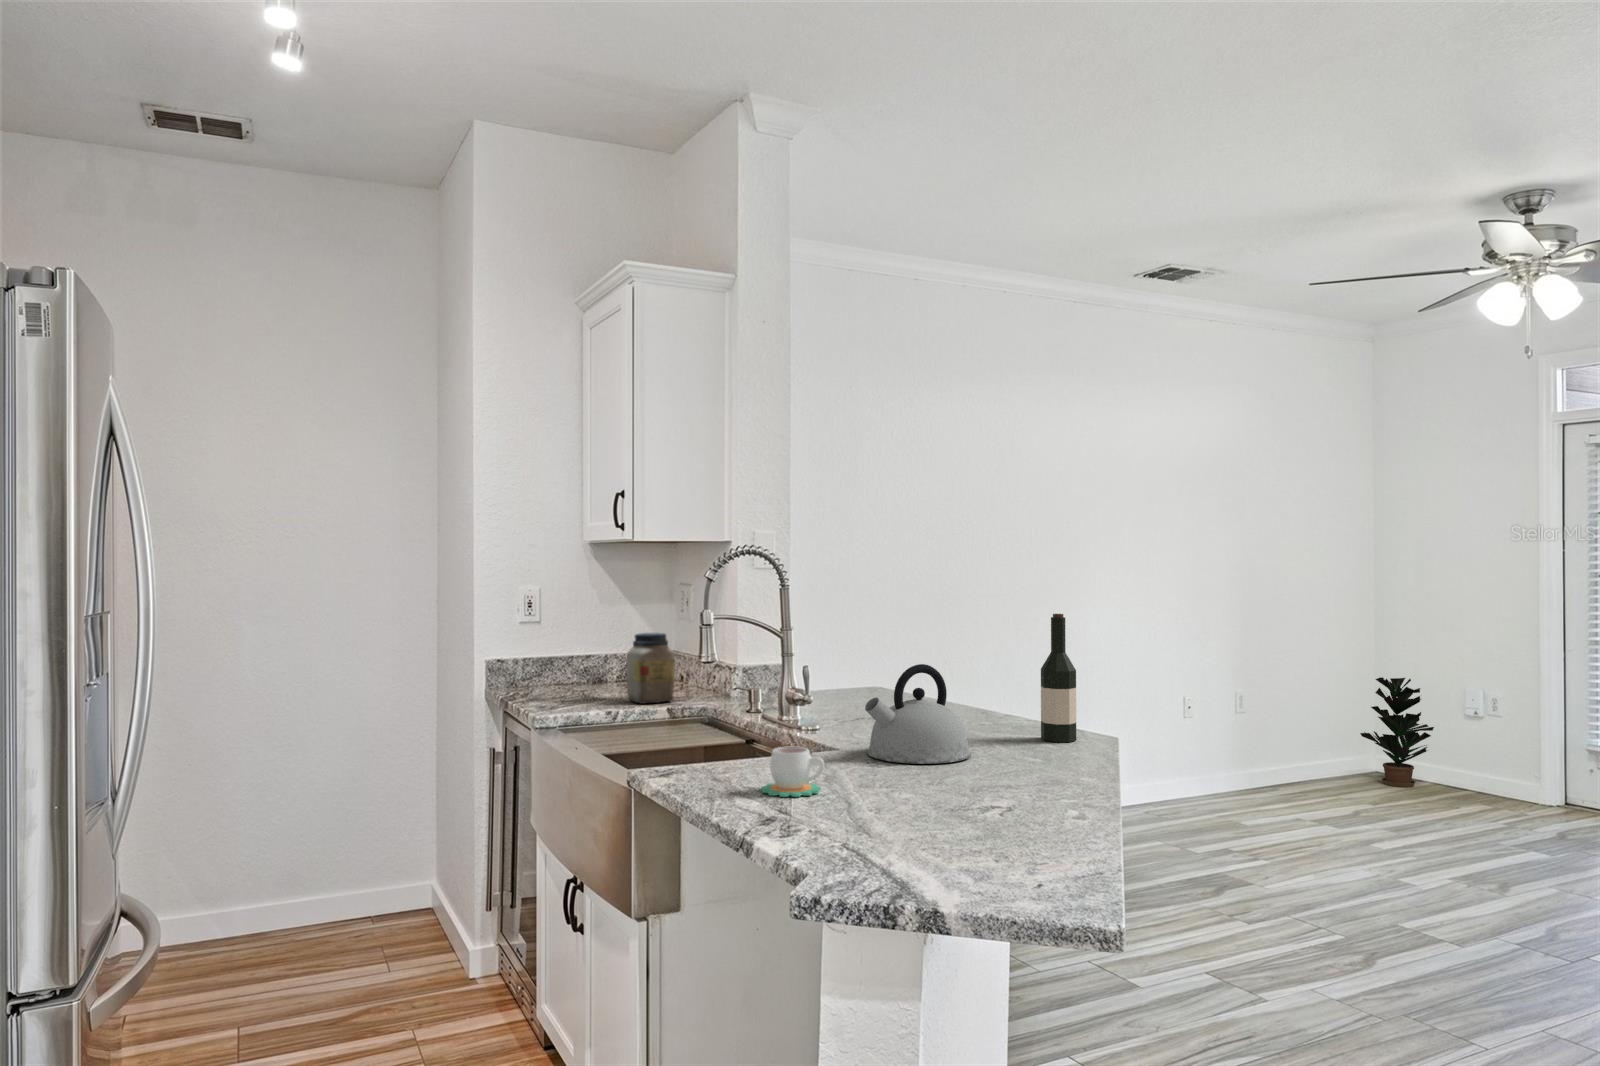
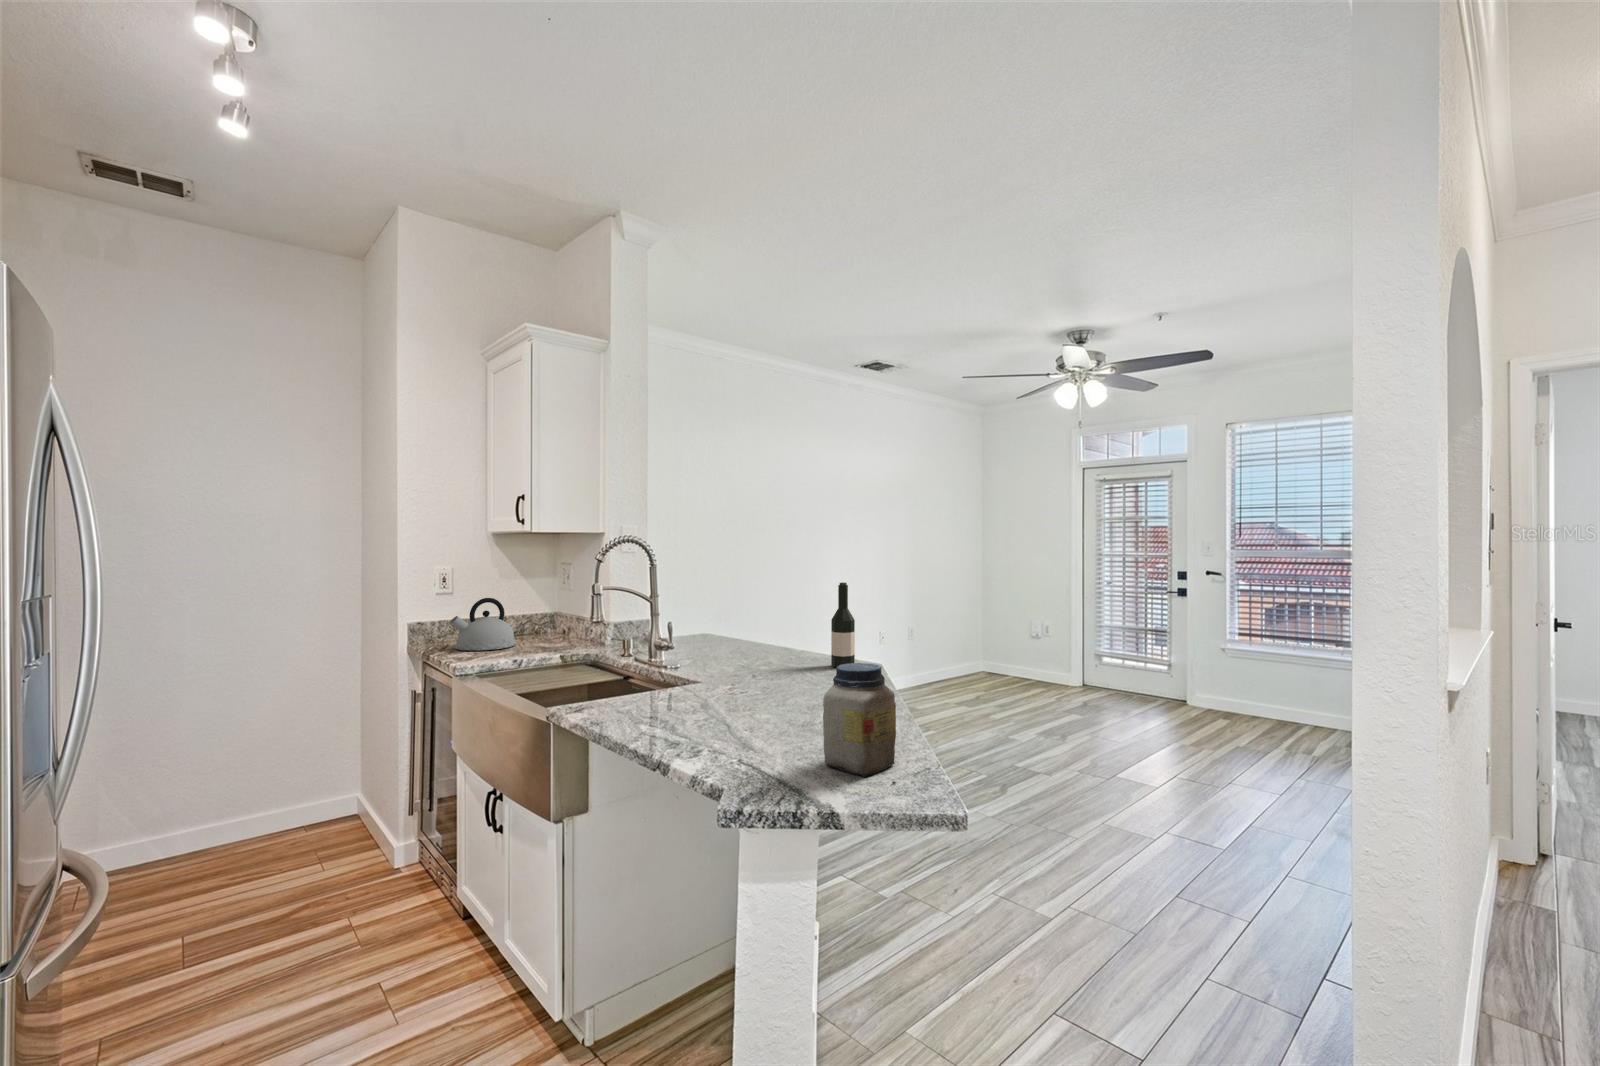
jar: present [626,633,675,704] -> present [823,663,896,777]
kettle: present [865,664,971,764] -> present [450,598,516,651]
potted plant: present [1360,677,1434,787] -> none [972,614,1011,678]
mug: present [761,746,824,797] -> none [657,684,705,723]

